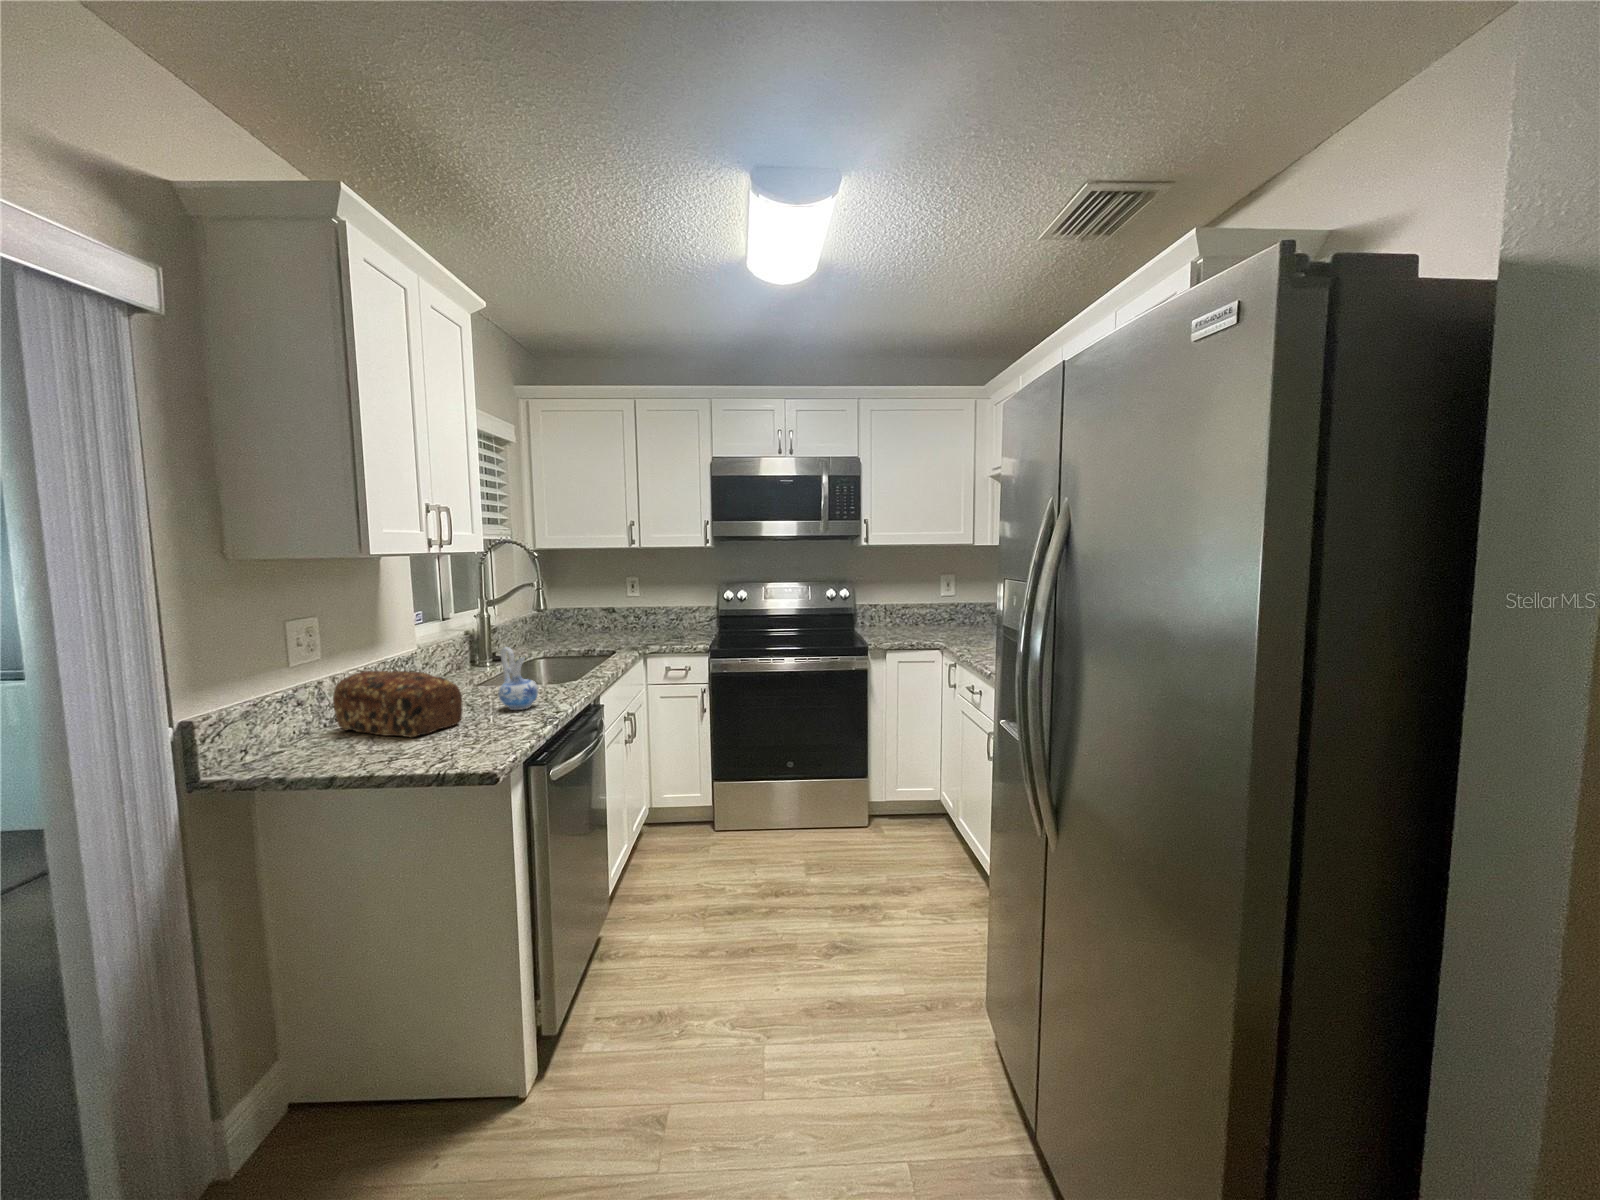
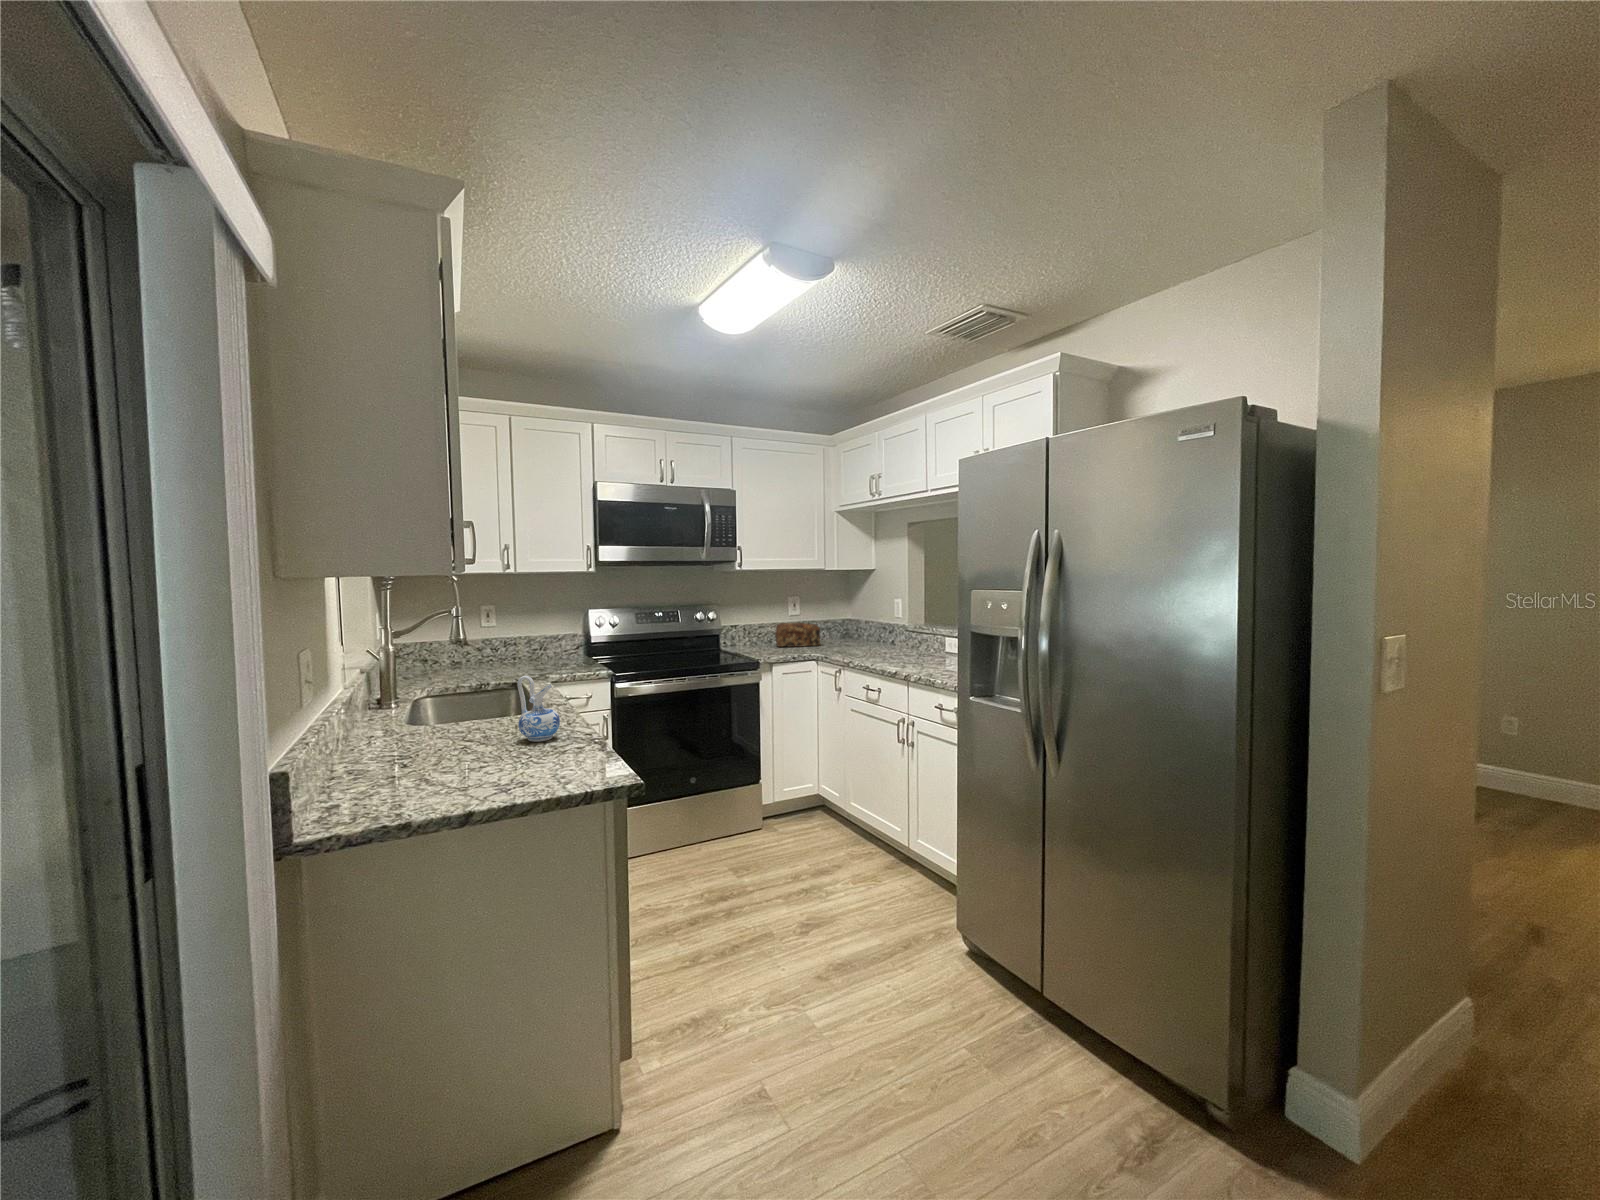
bread loaf: present [333,671,462,737] -> present [775,623,820,647]

